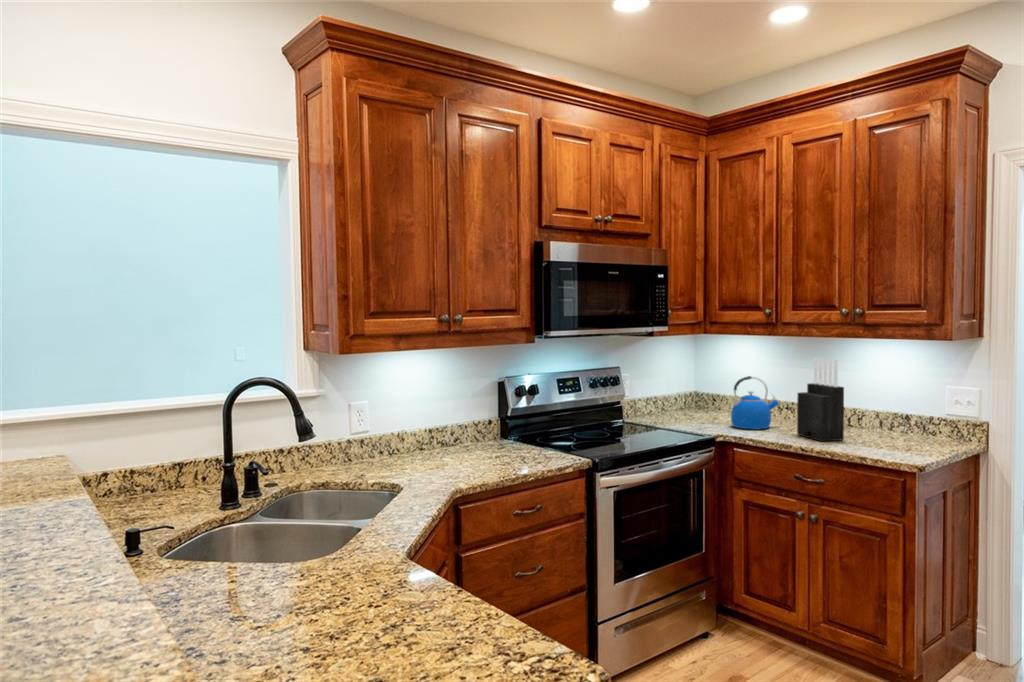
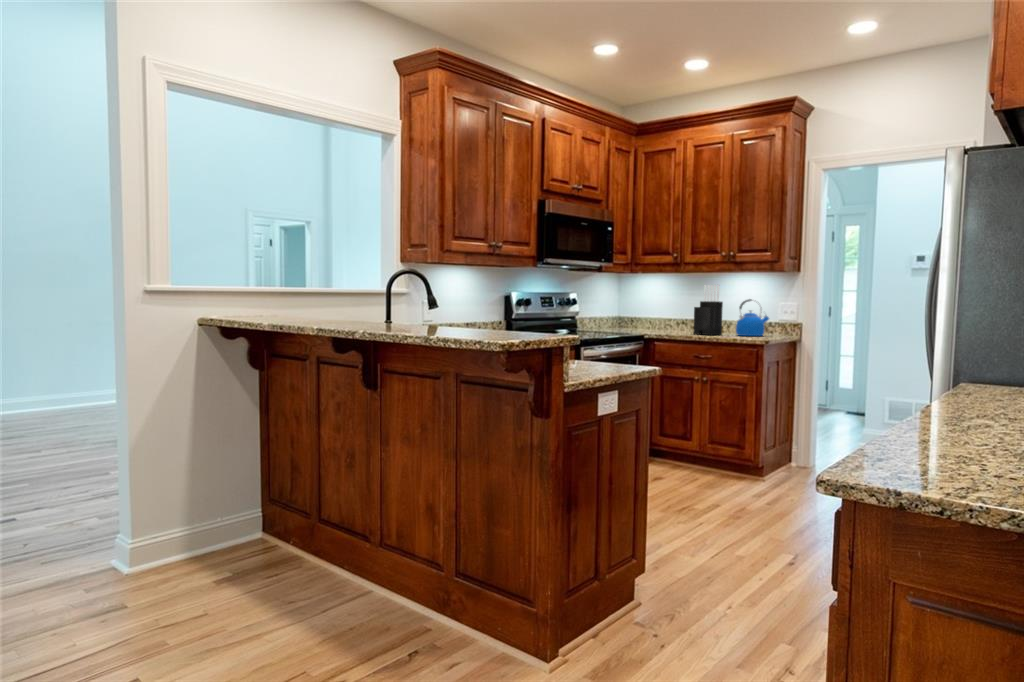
kettle: present [731,376,779,429] -> present [736,299,769,336]

